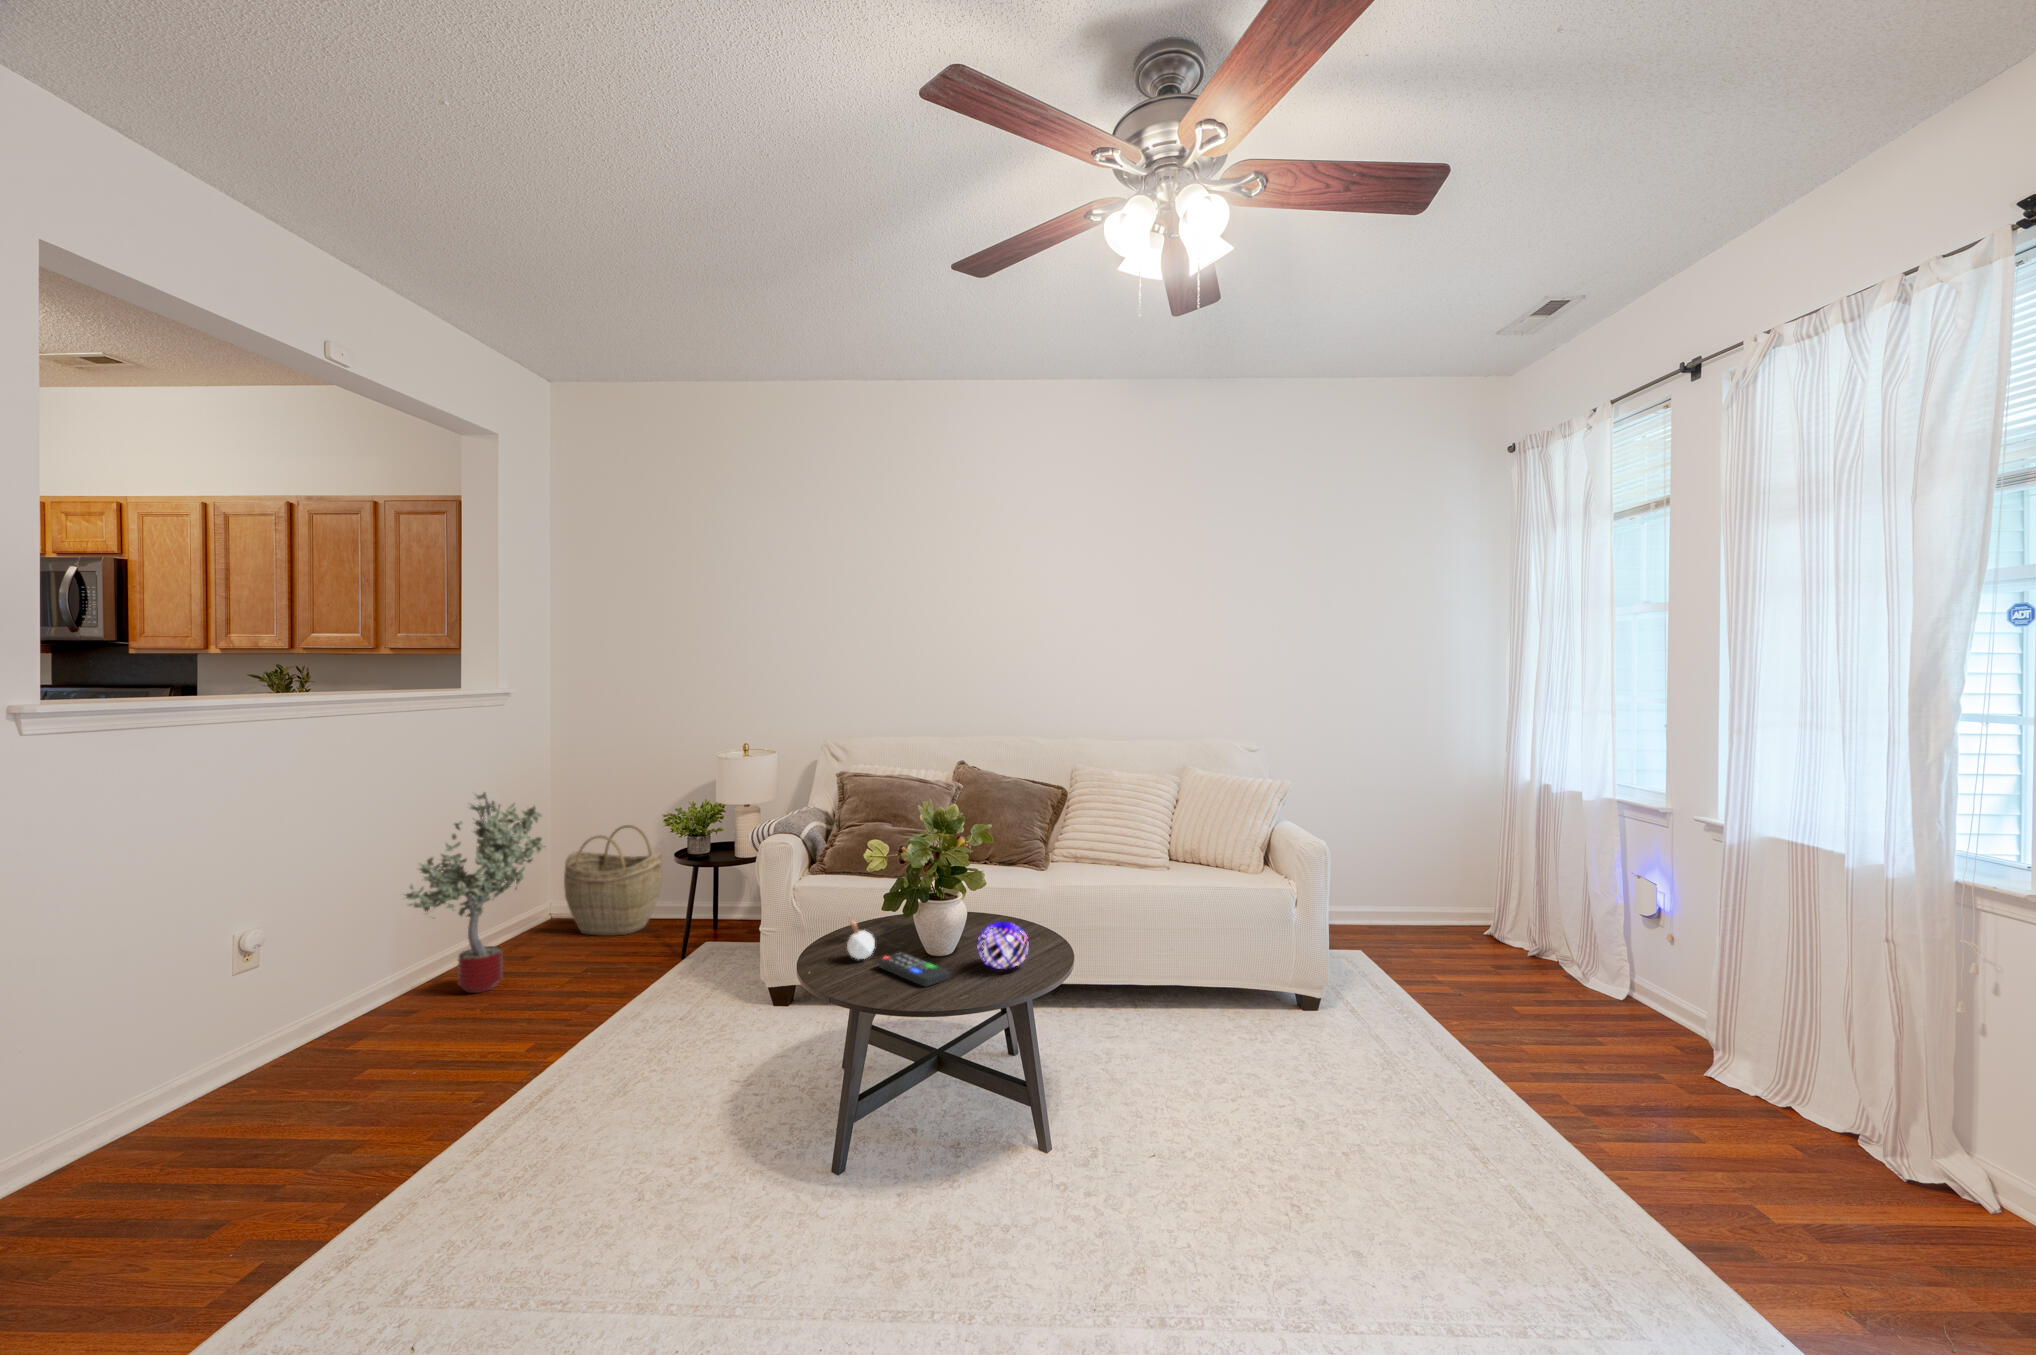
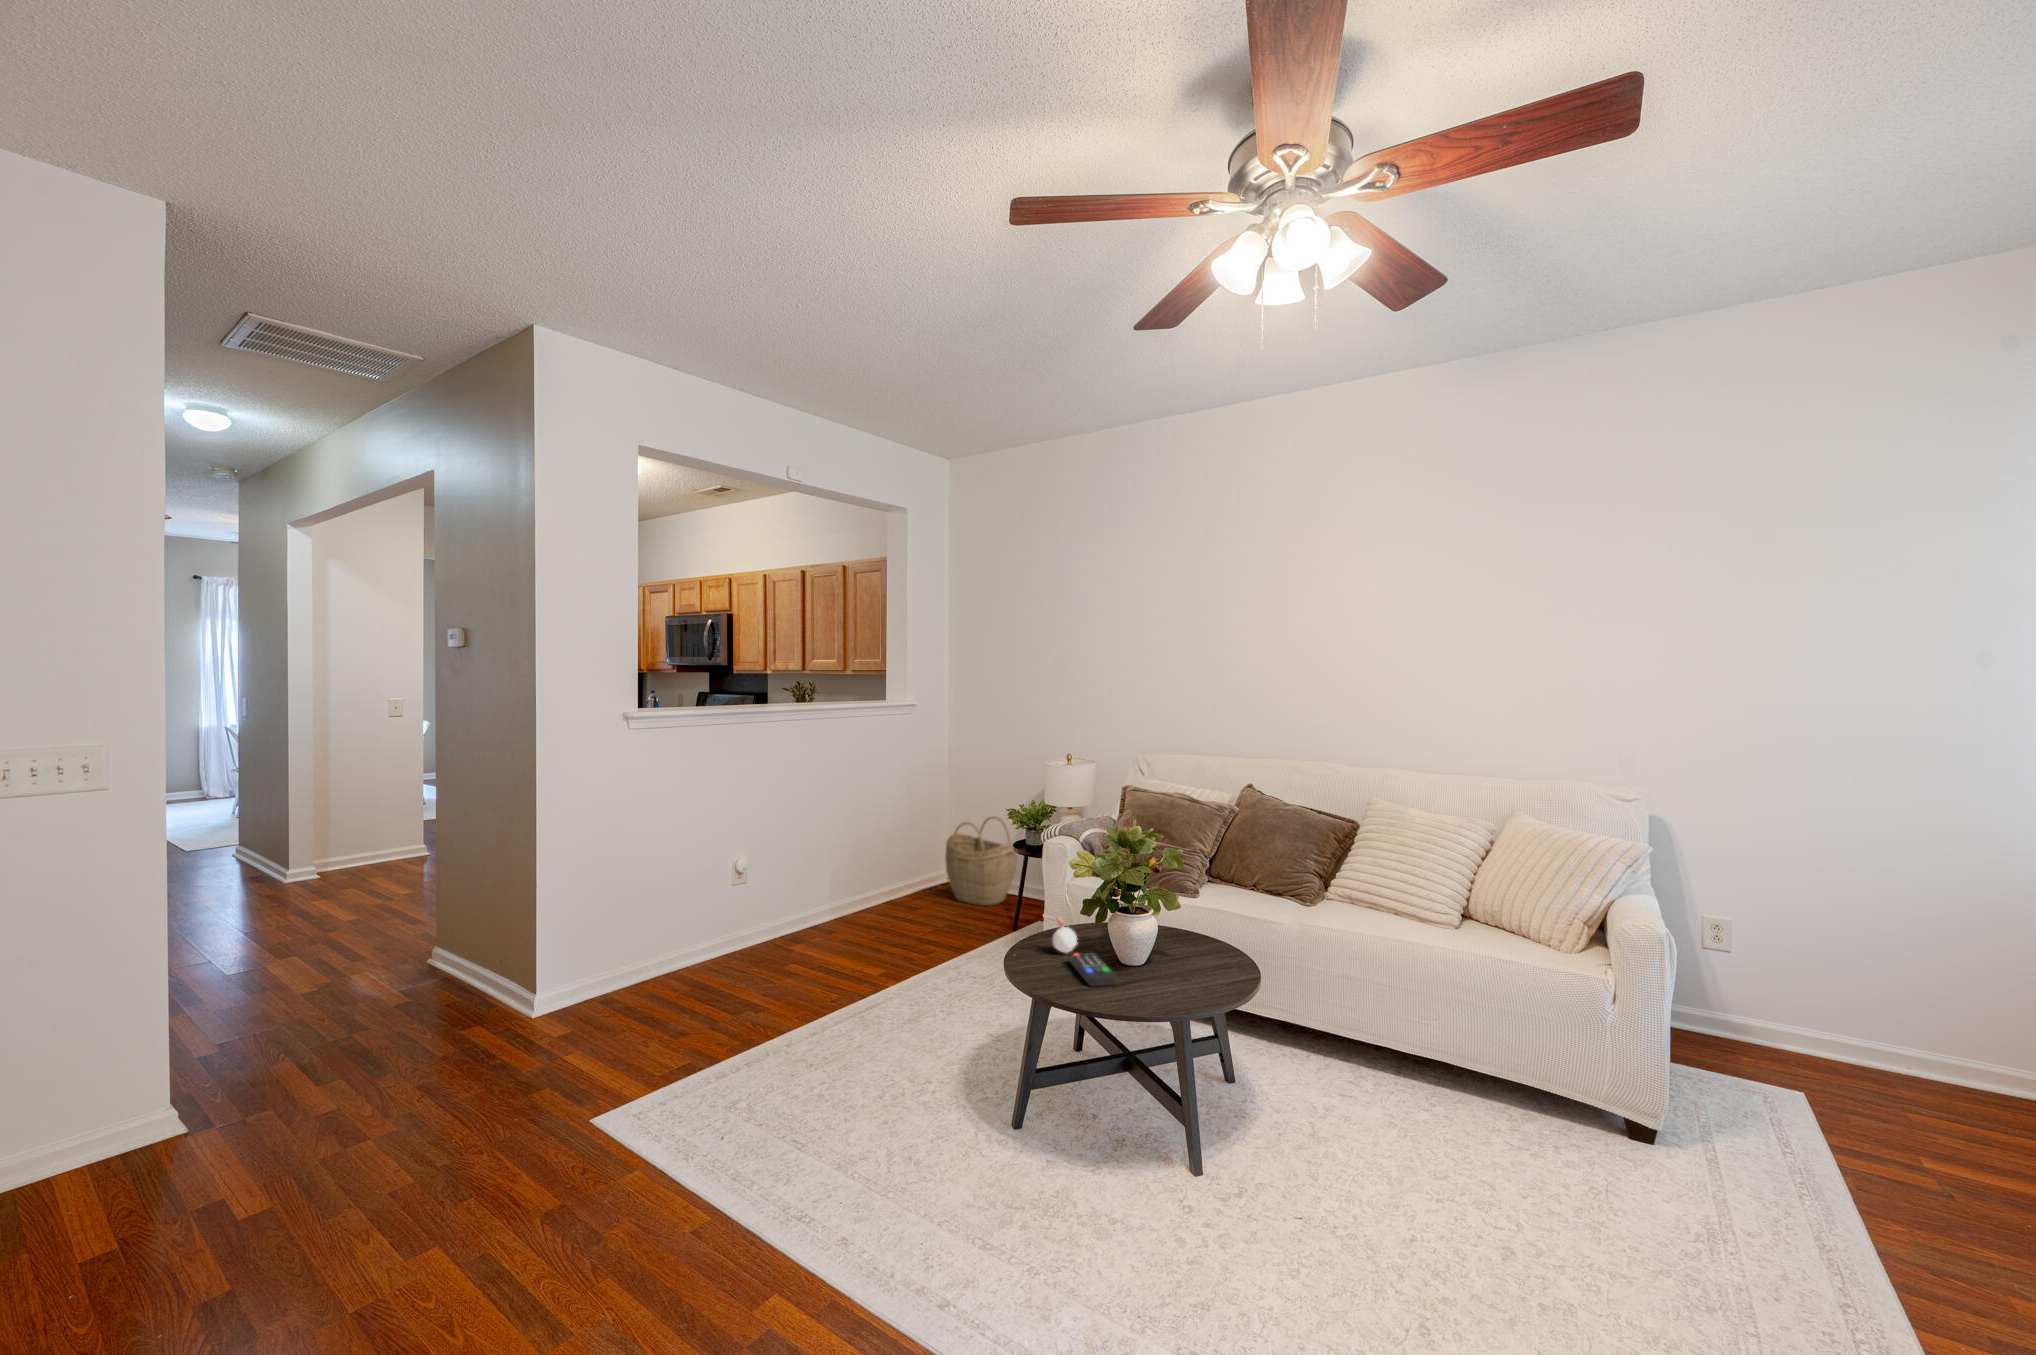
potted tree: present [405,793,545,993] -> none [822,778,920,929]
decorative orb: present [977,922,1029,969] -> none [1150,942,1201,989]

